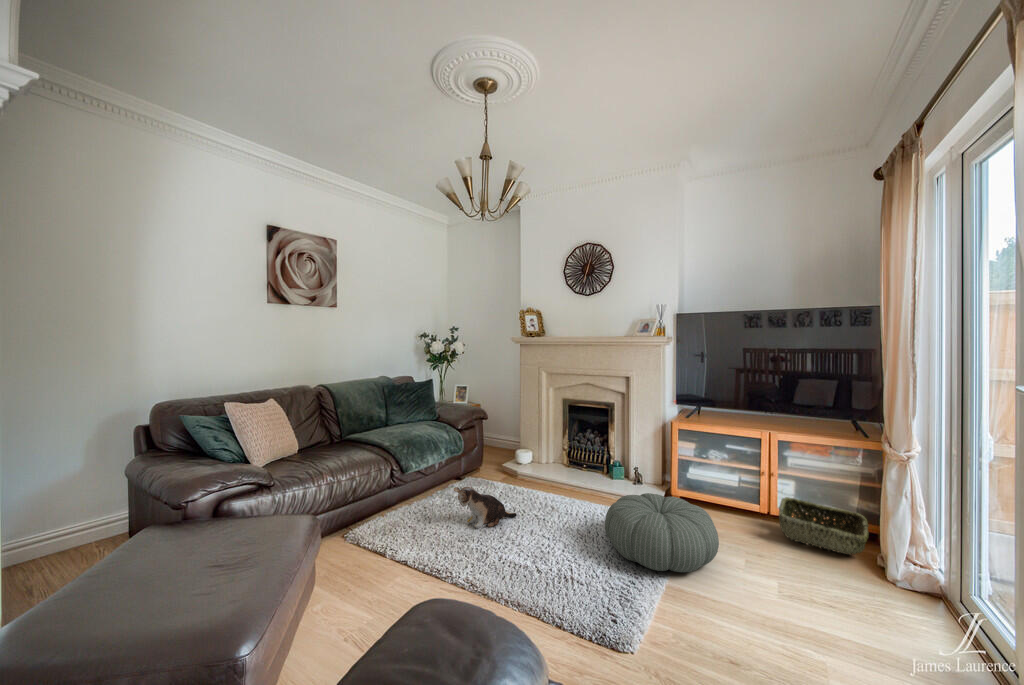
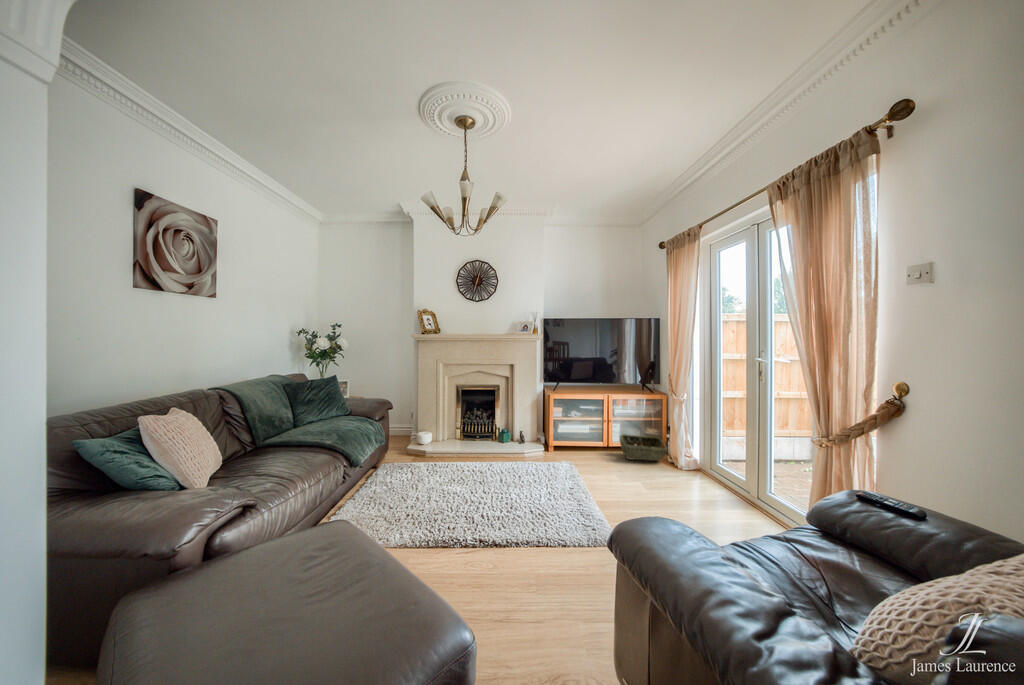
plush toy: present [454,487,517,528] -> none [419,467,462,500]
pouf: present [605,493,719,572] -> none [538,445,612,494]

